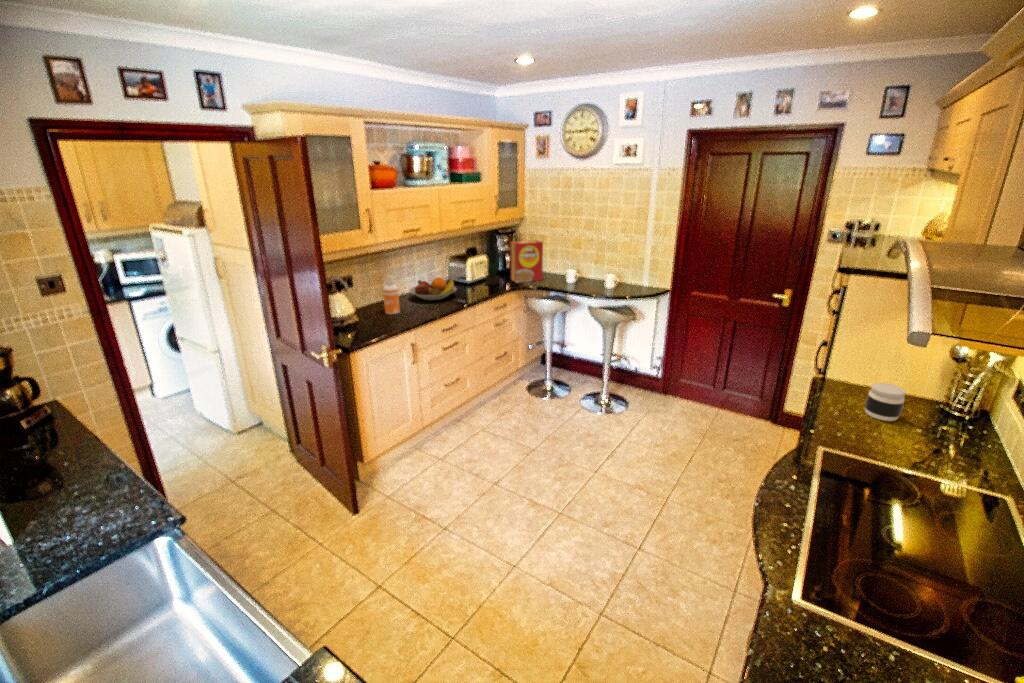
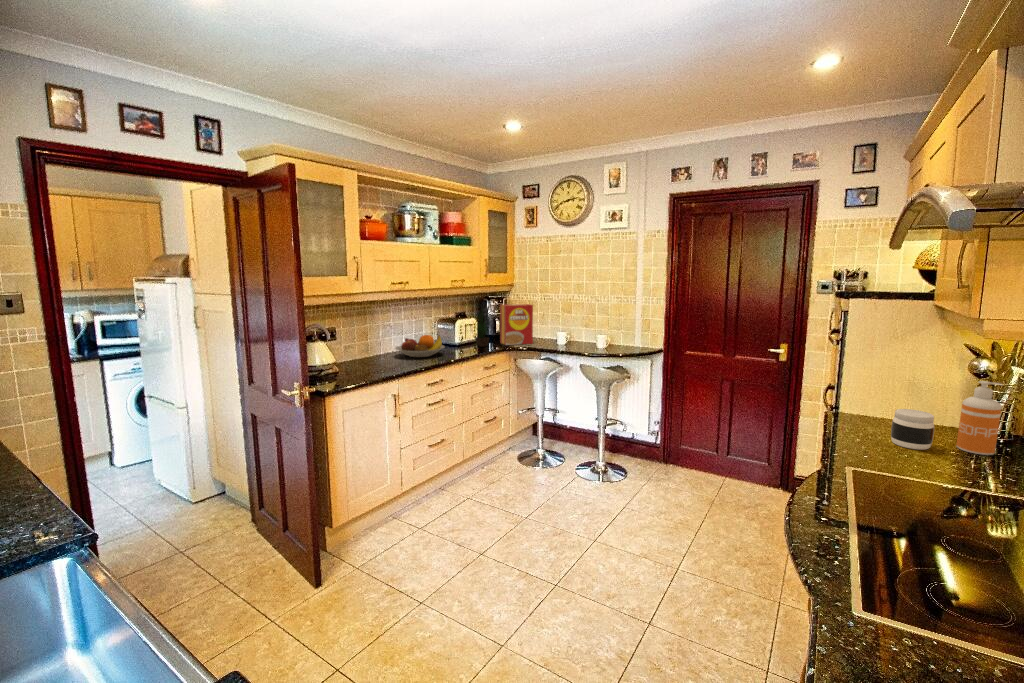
soap dispenser: present [383,276,400,314] -> present [956,381,1003,455]

